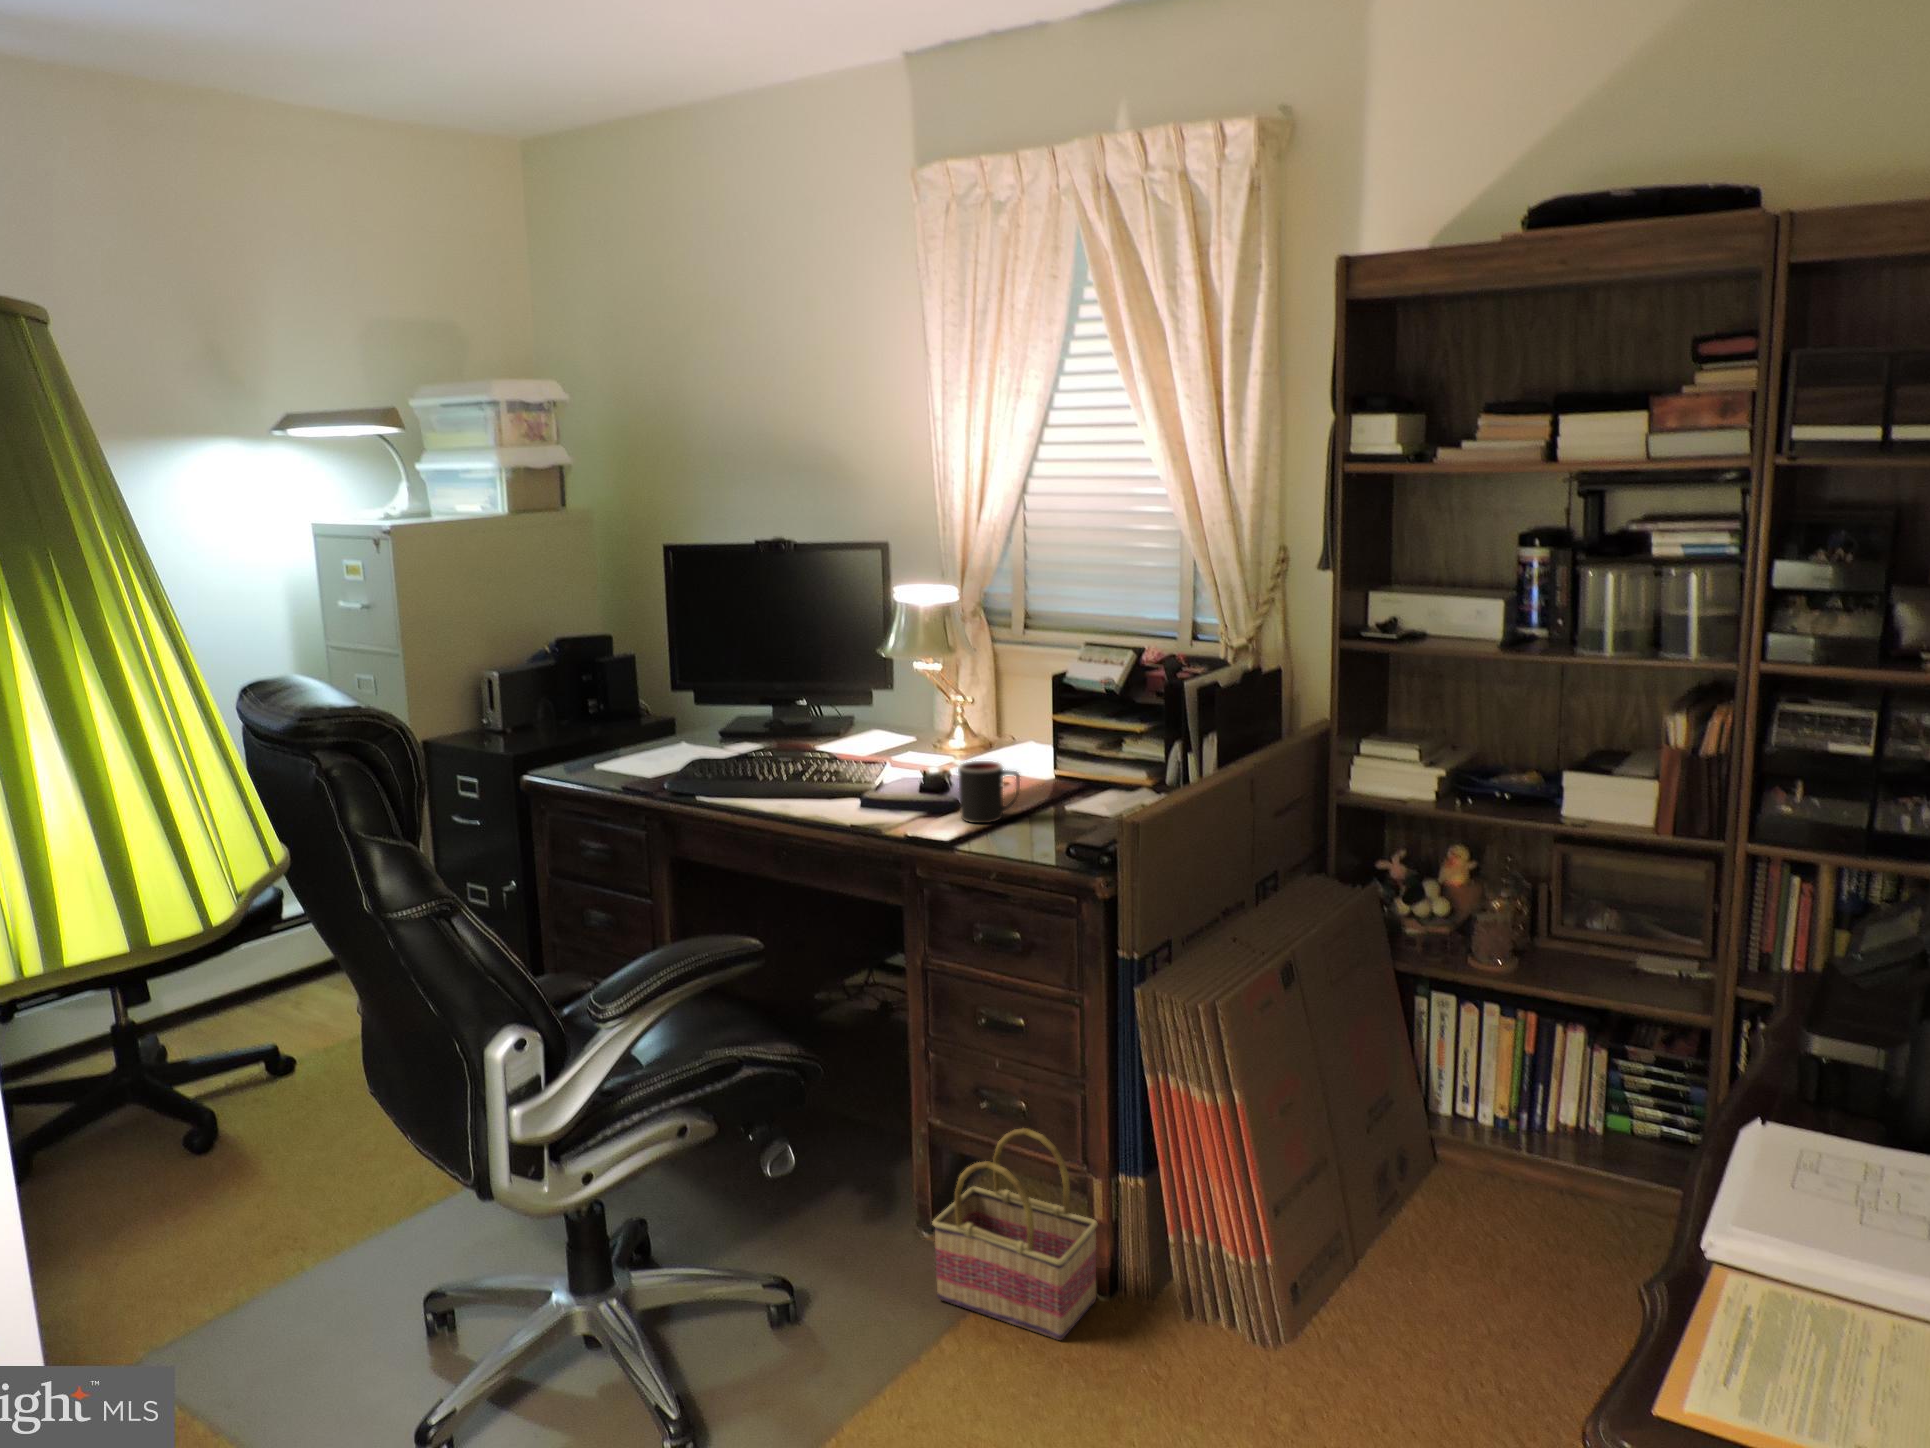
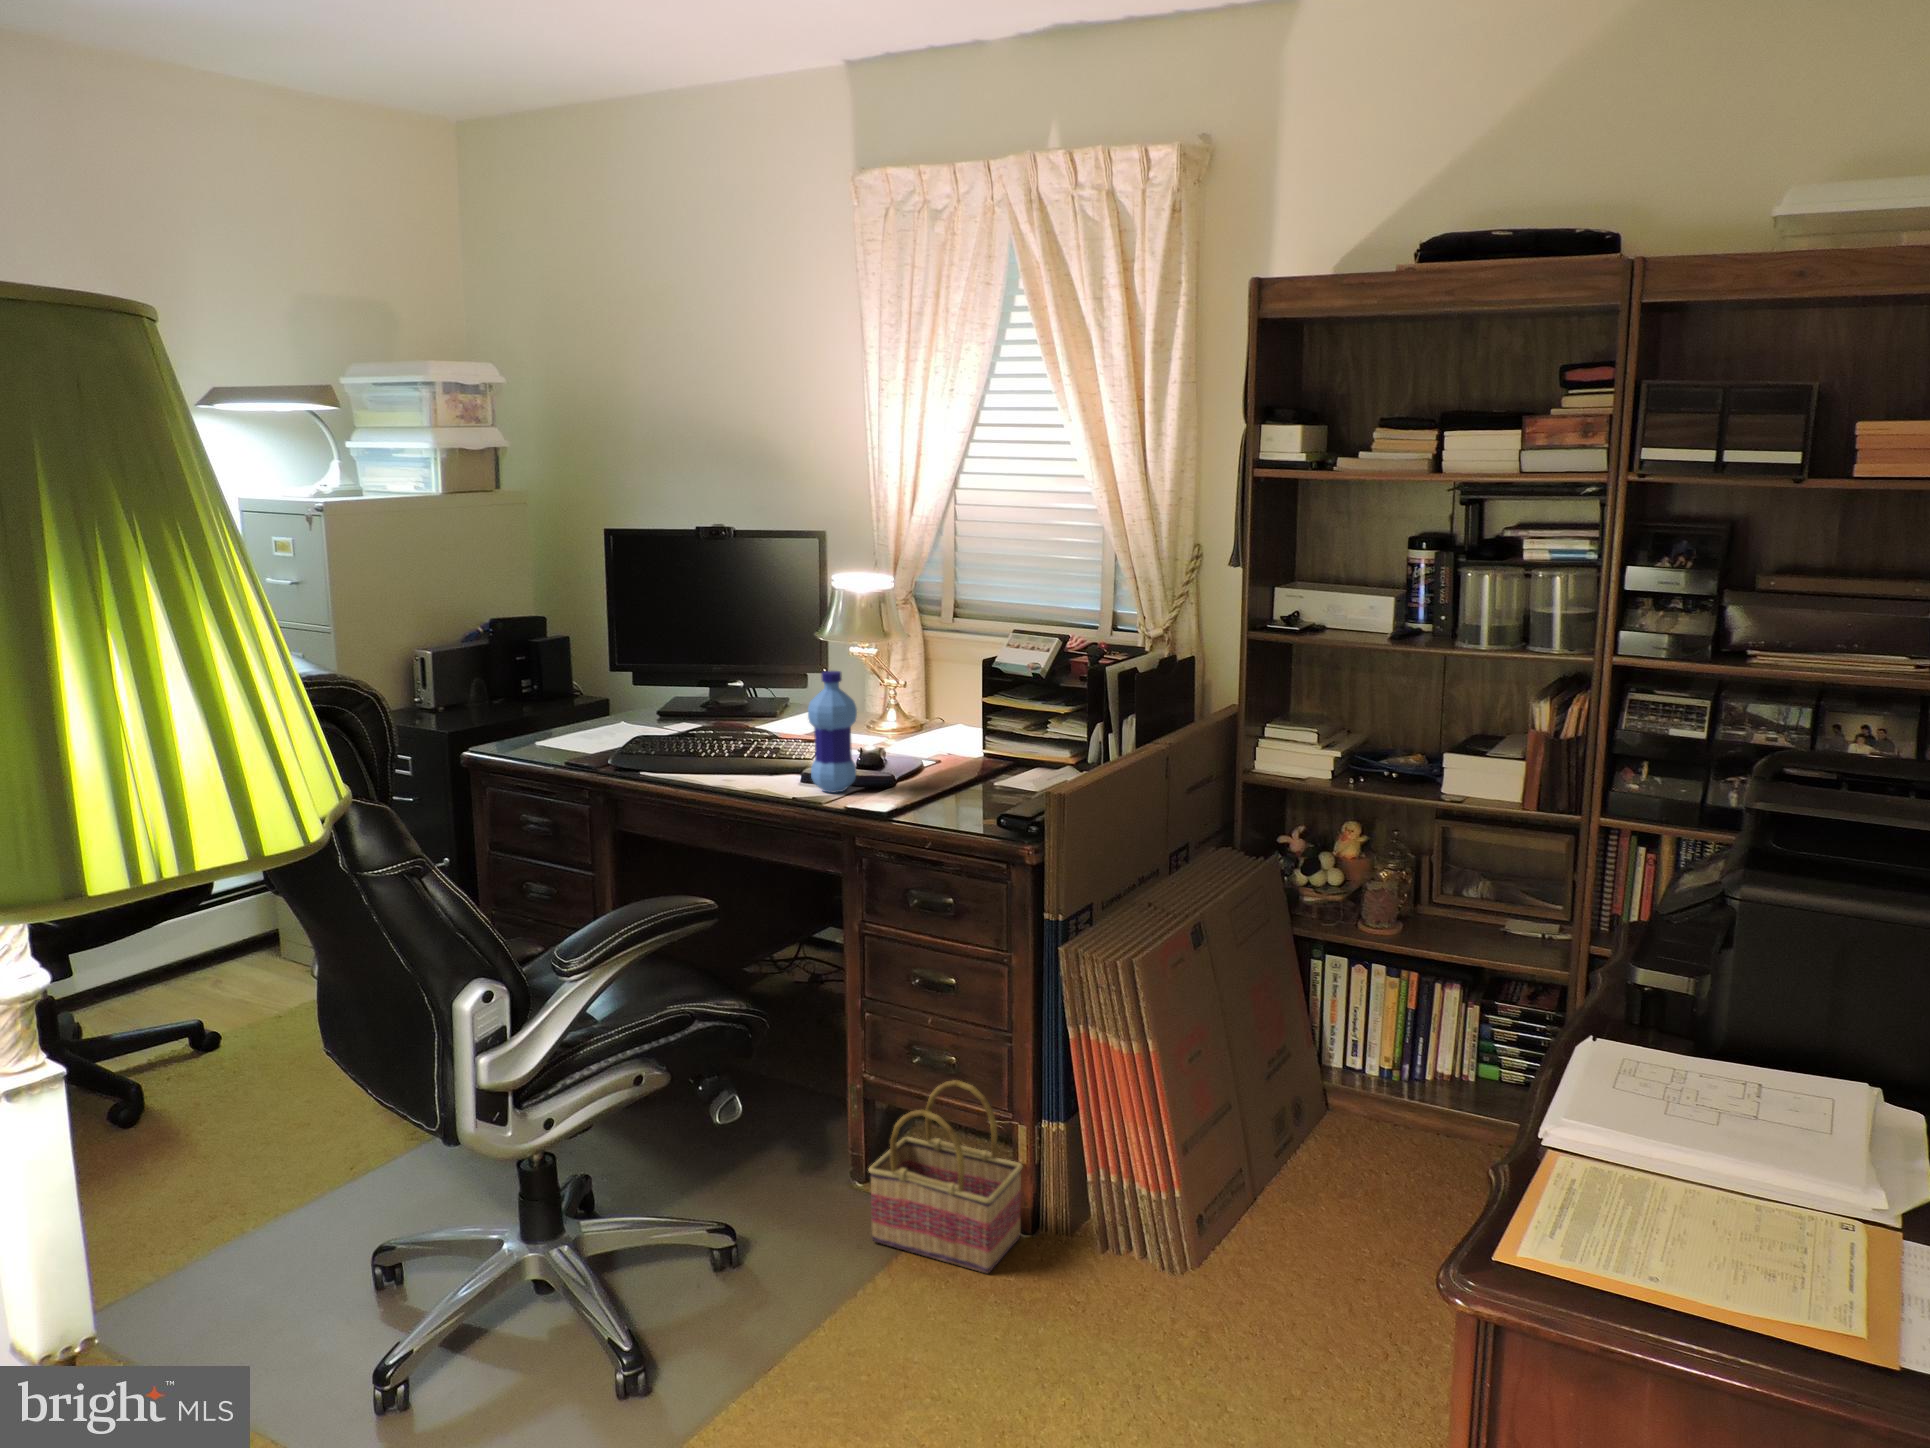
water bottle: none [865,690,917,819] -> present [808,671,857,793]
mug: present [958,761,1020,823] -> none [896,739,954,797]

